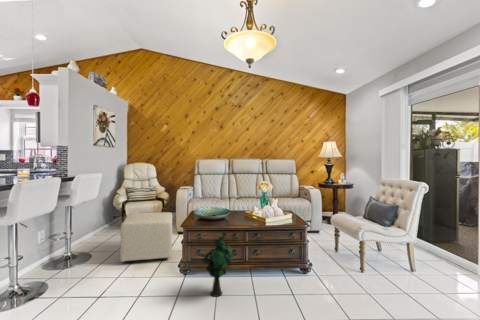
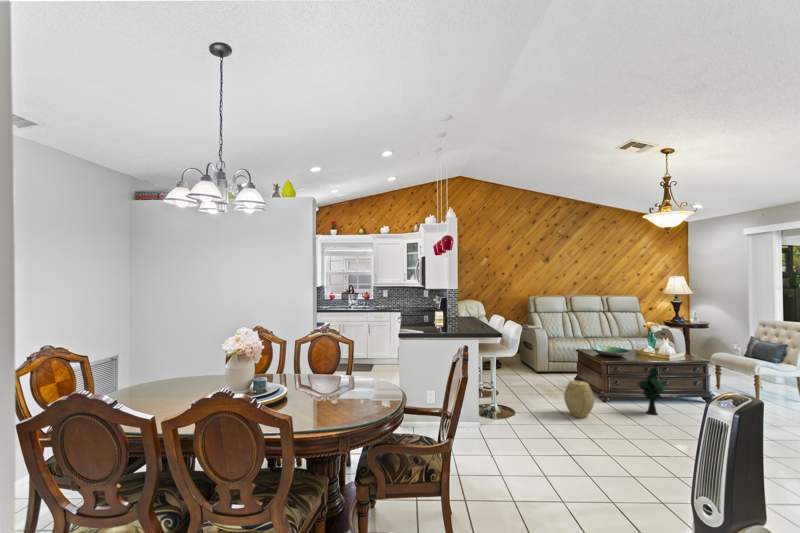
ottoman: present [120,212,172,263] -> none [515,351,573,395]
woven basket: none [96,254,136,305] -> present [564,381,594,418]

